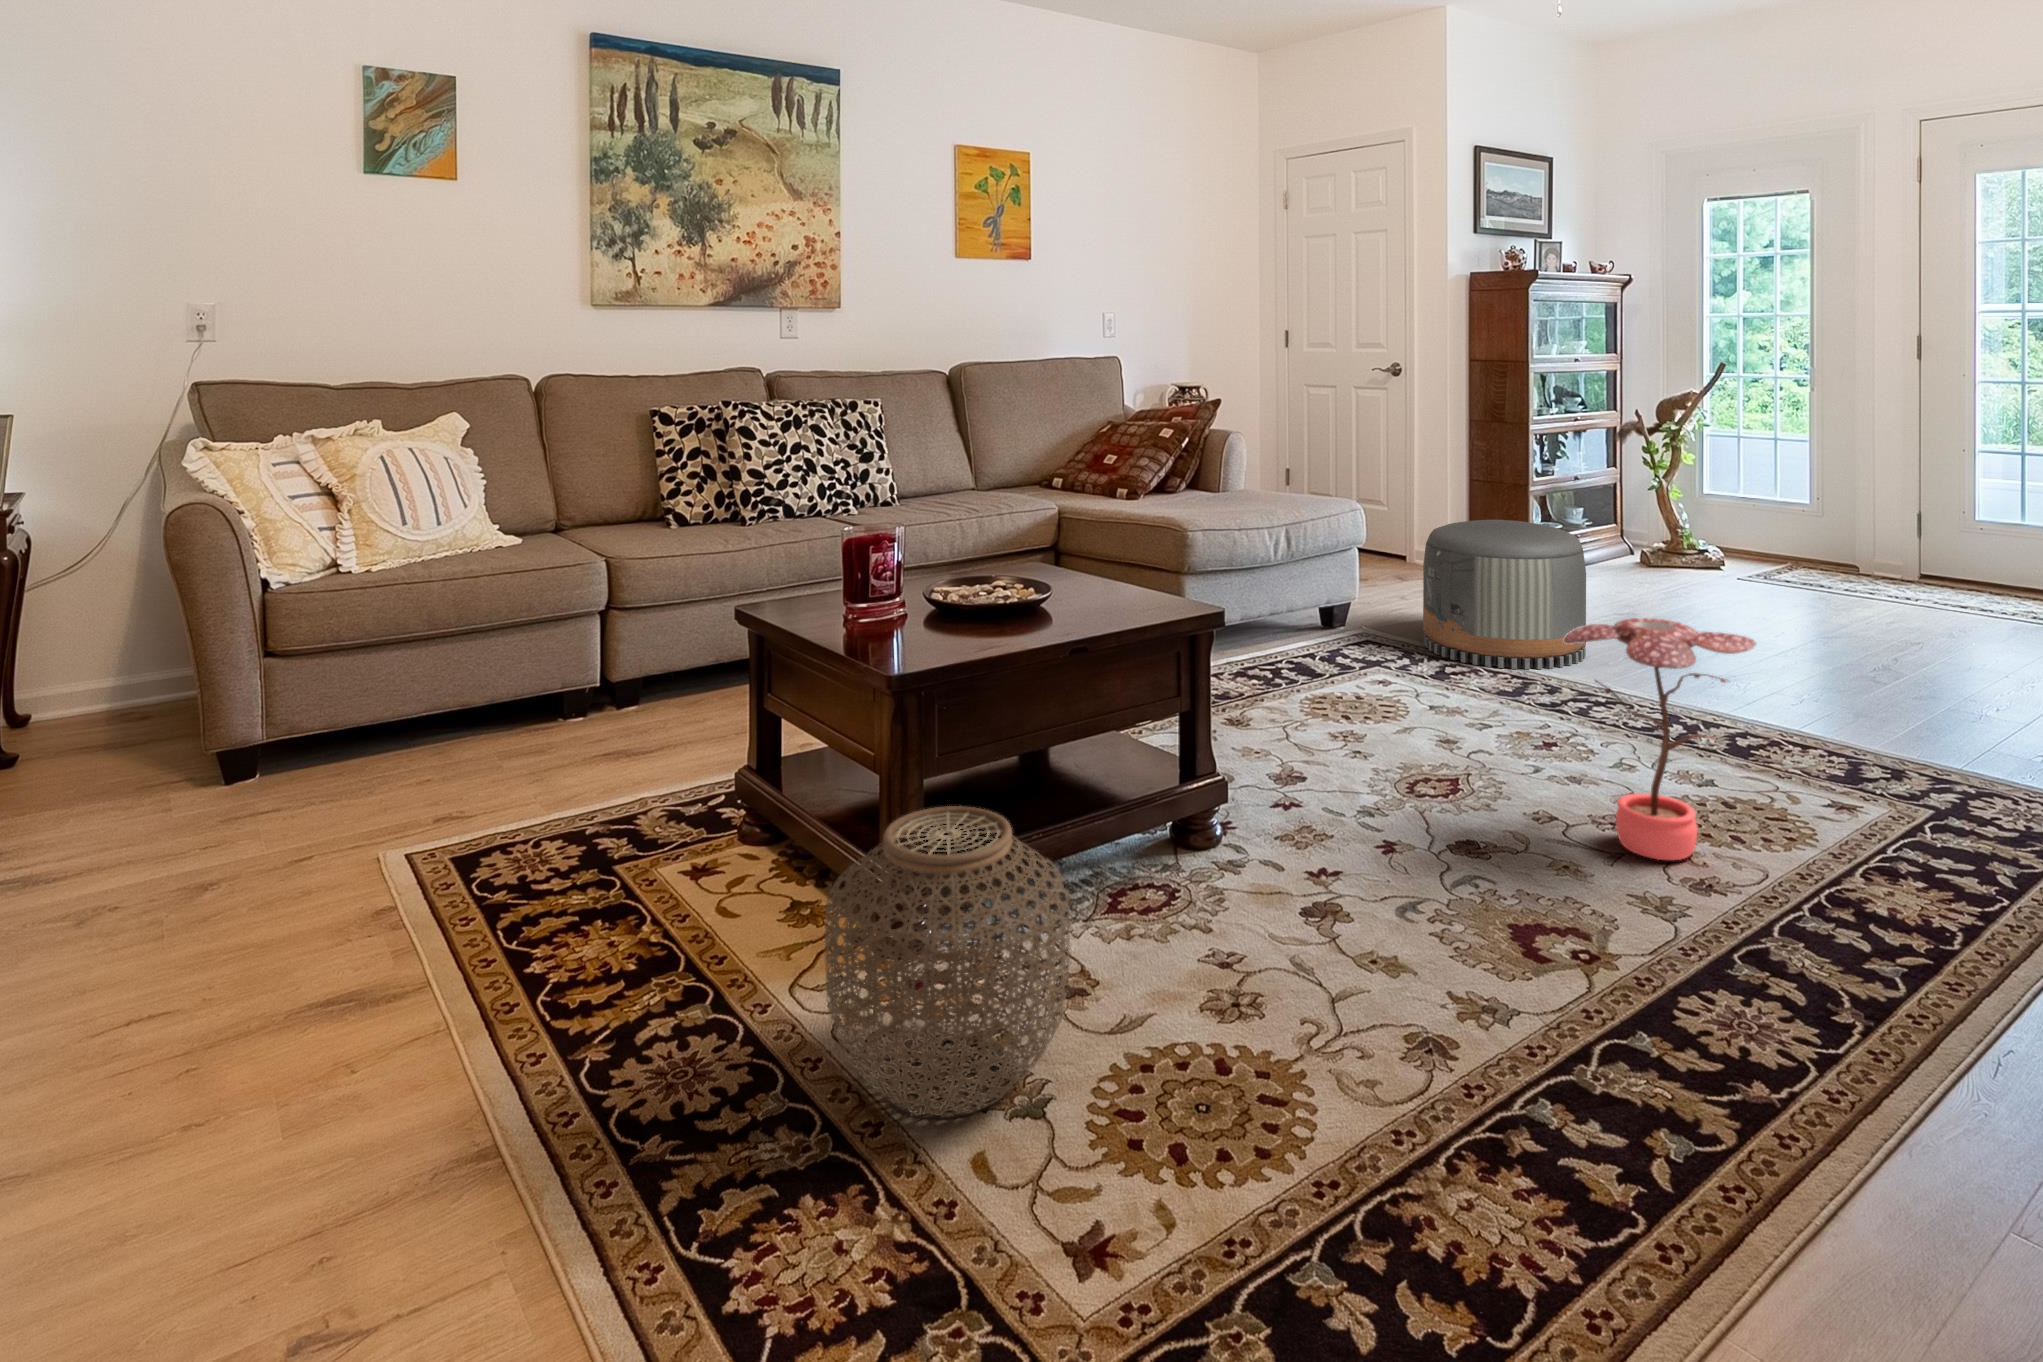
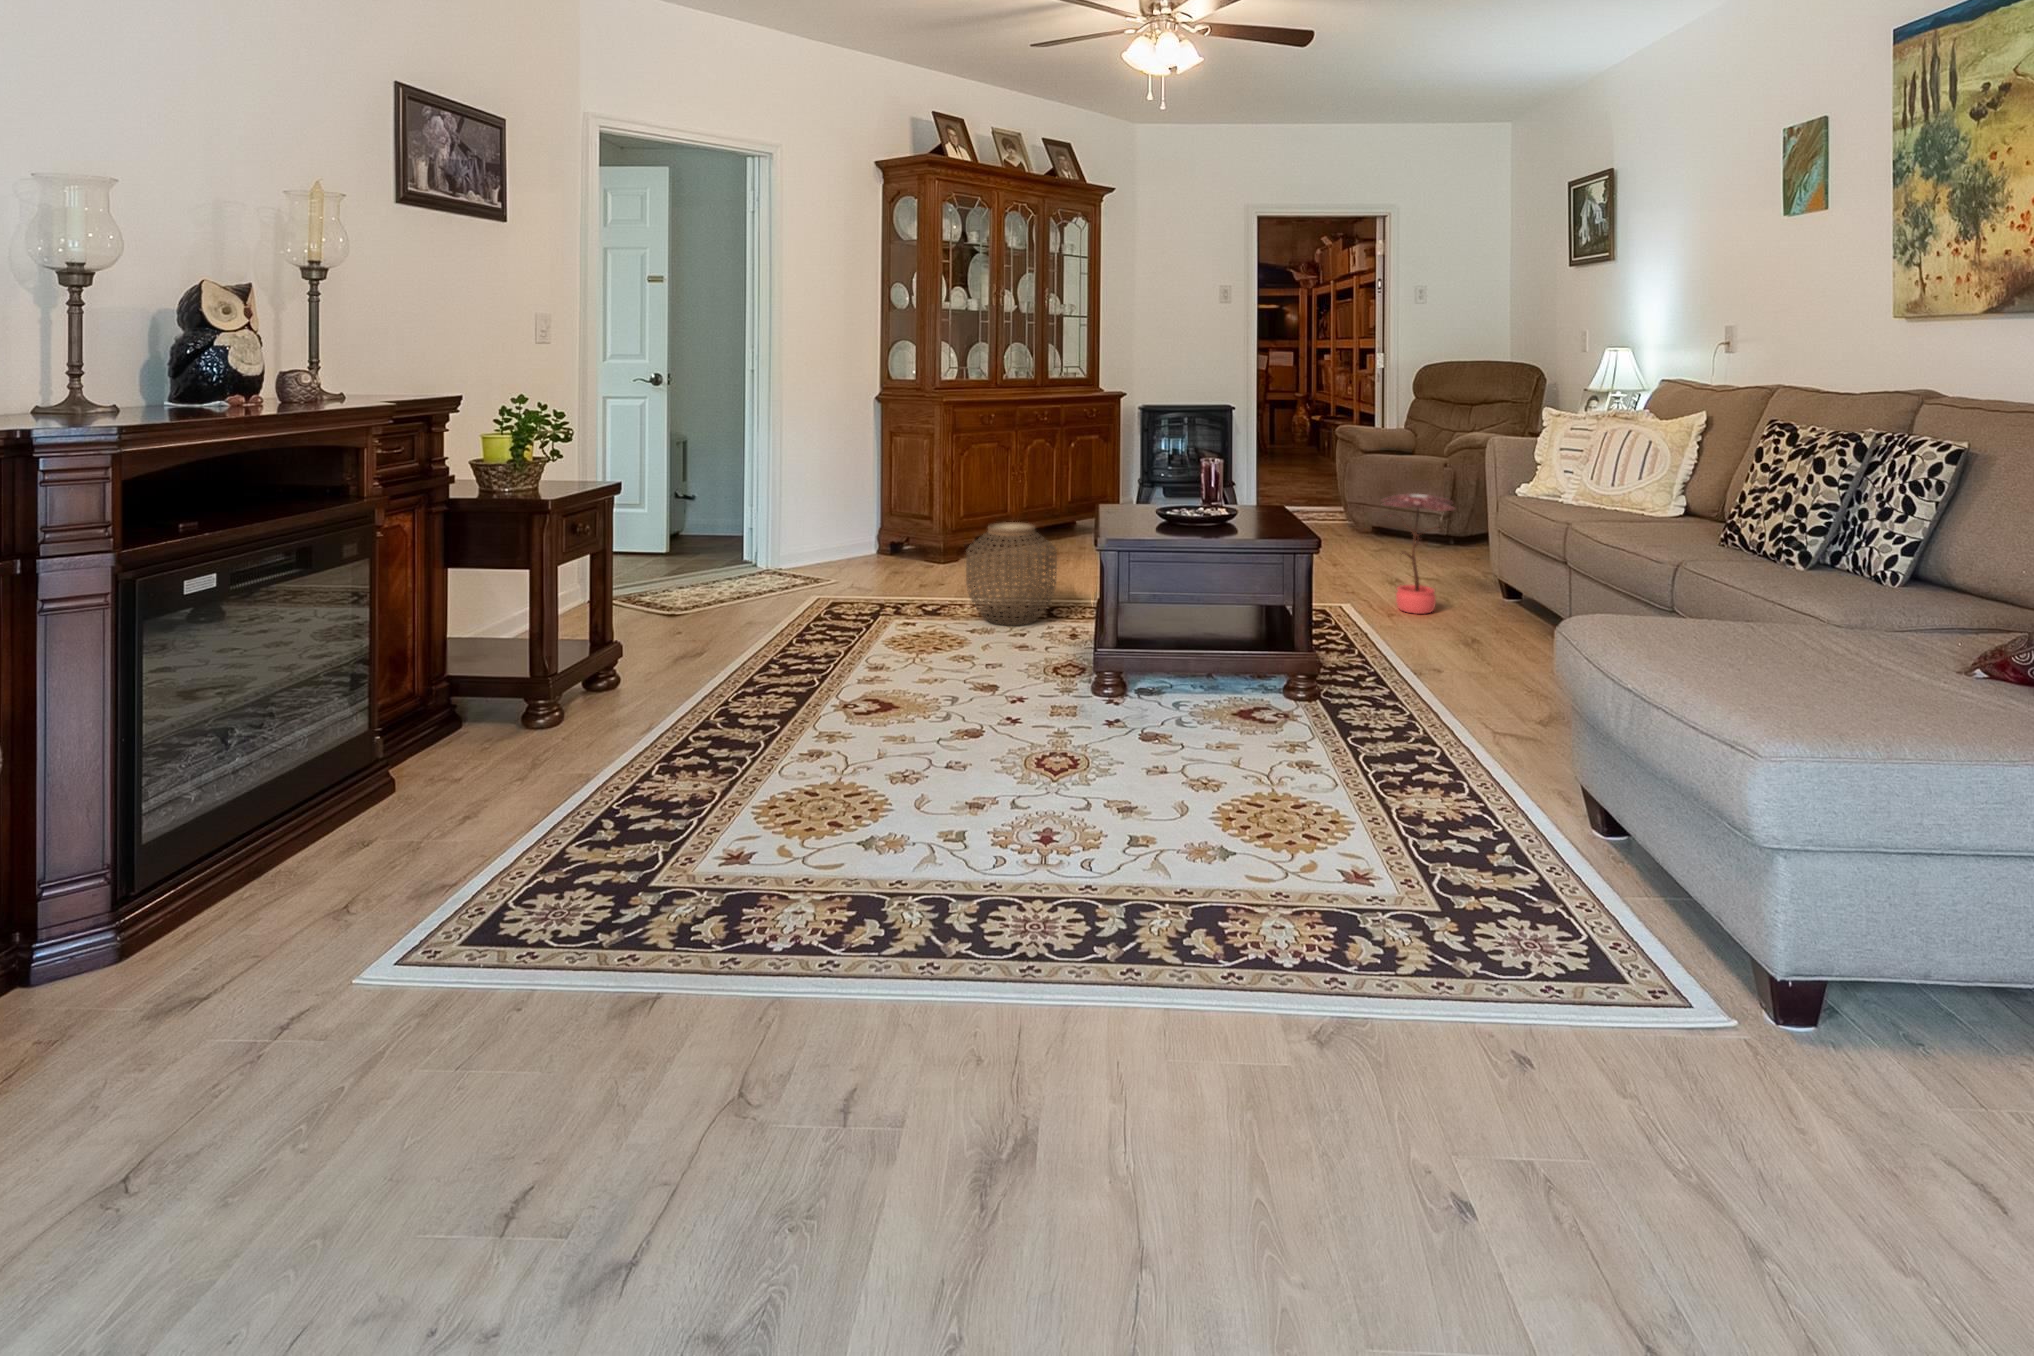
pouf: present [1423,520,1586,669] -> none [1271,764,1644,1212]
potted plant: present [1563,618,1756,860] -> present [1381,493,1455,614]

